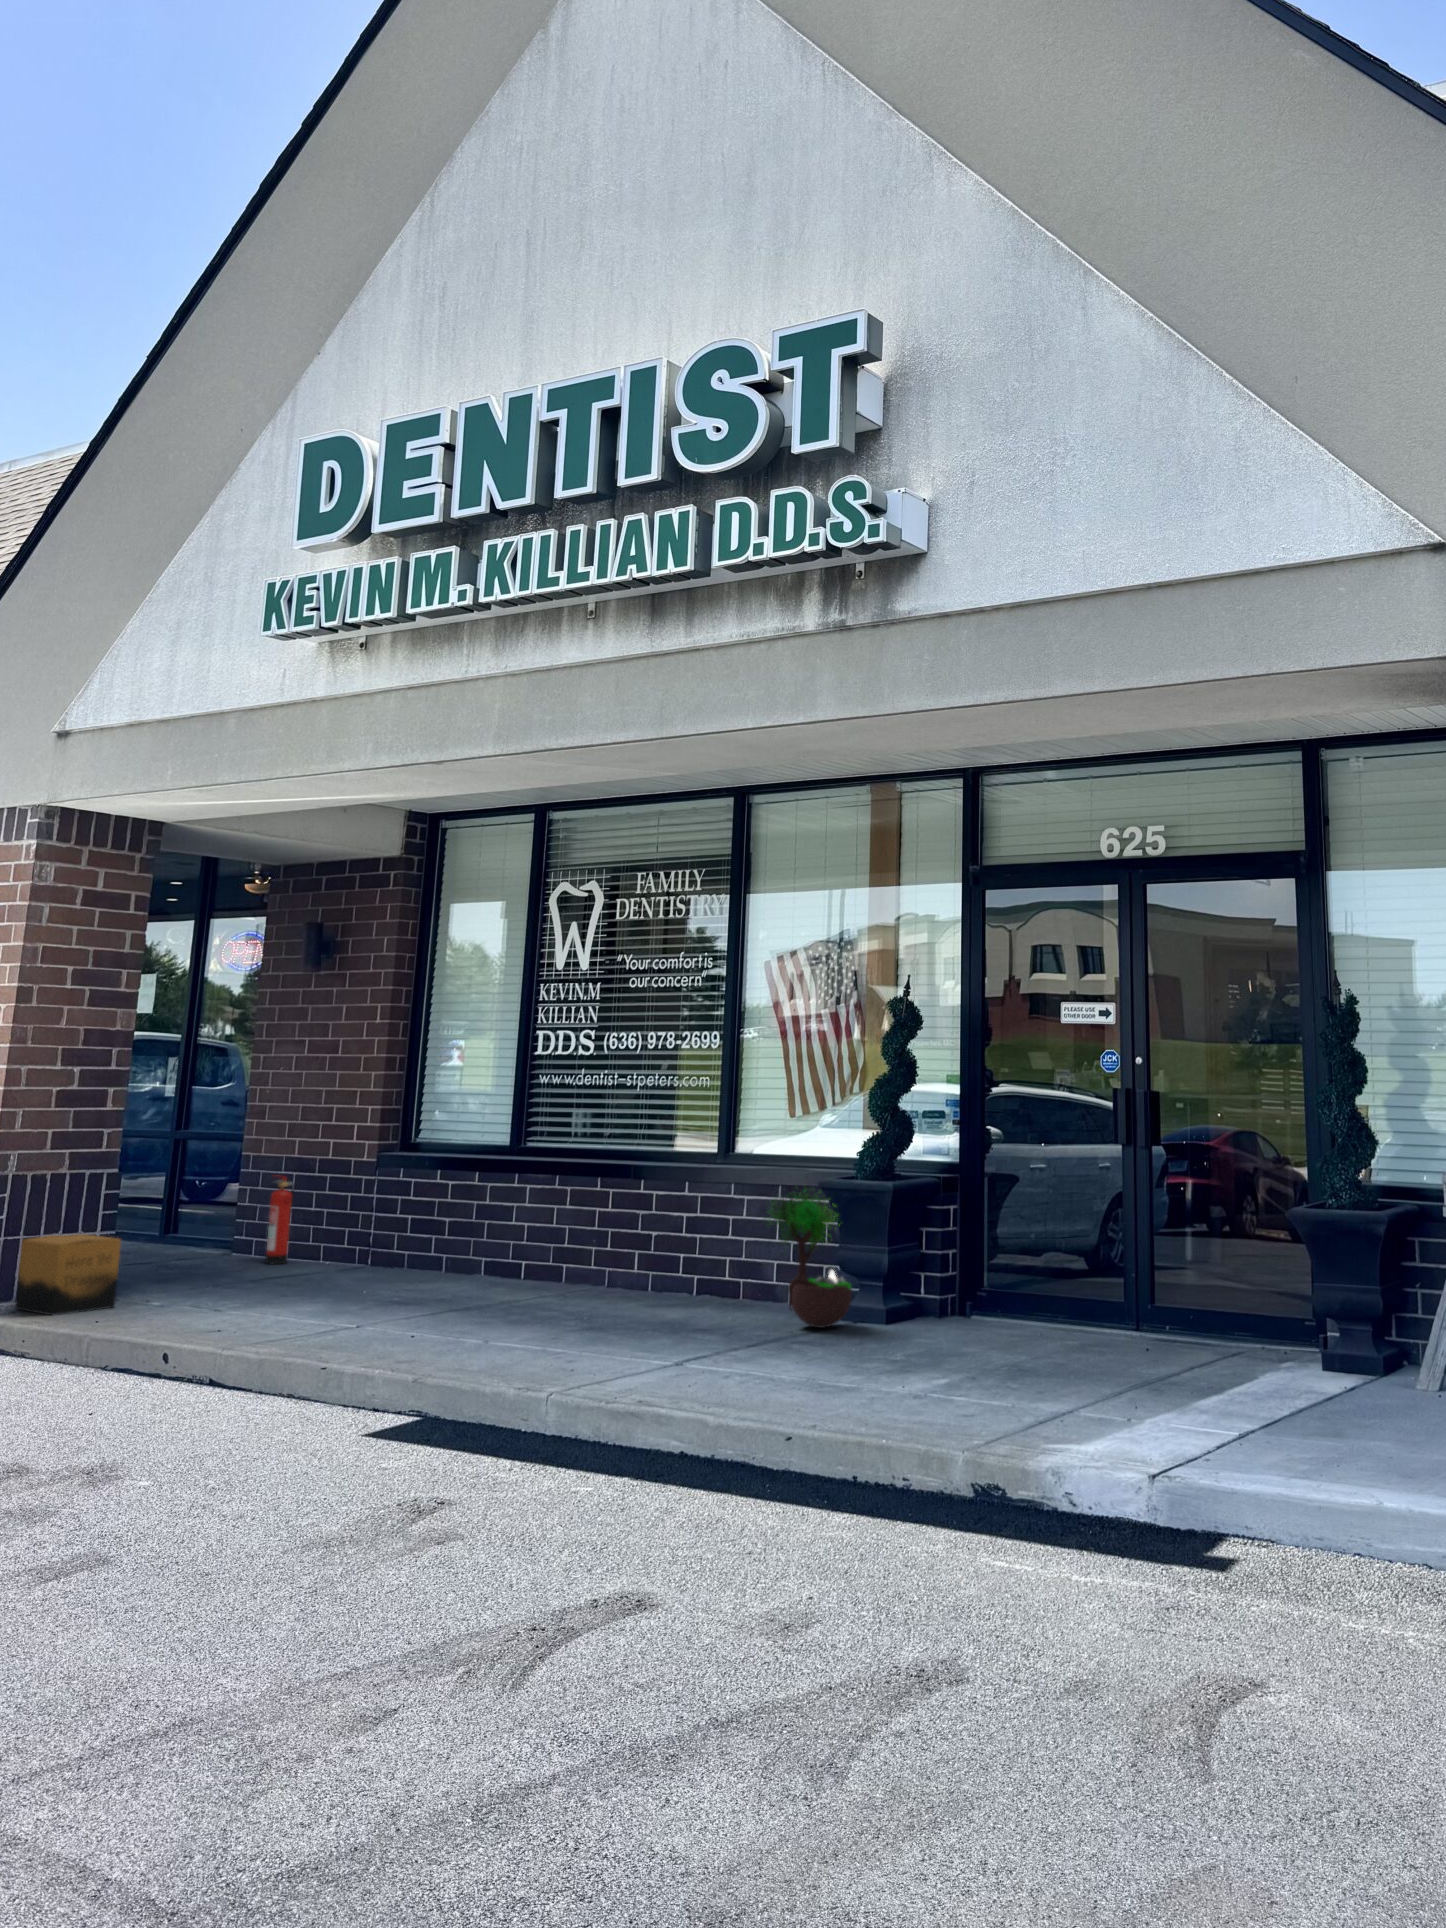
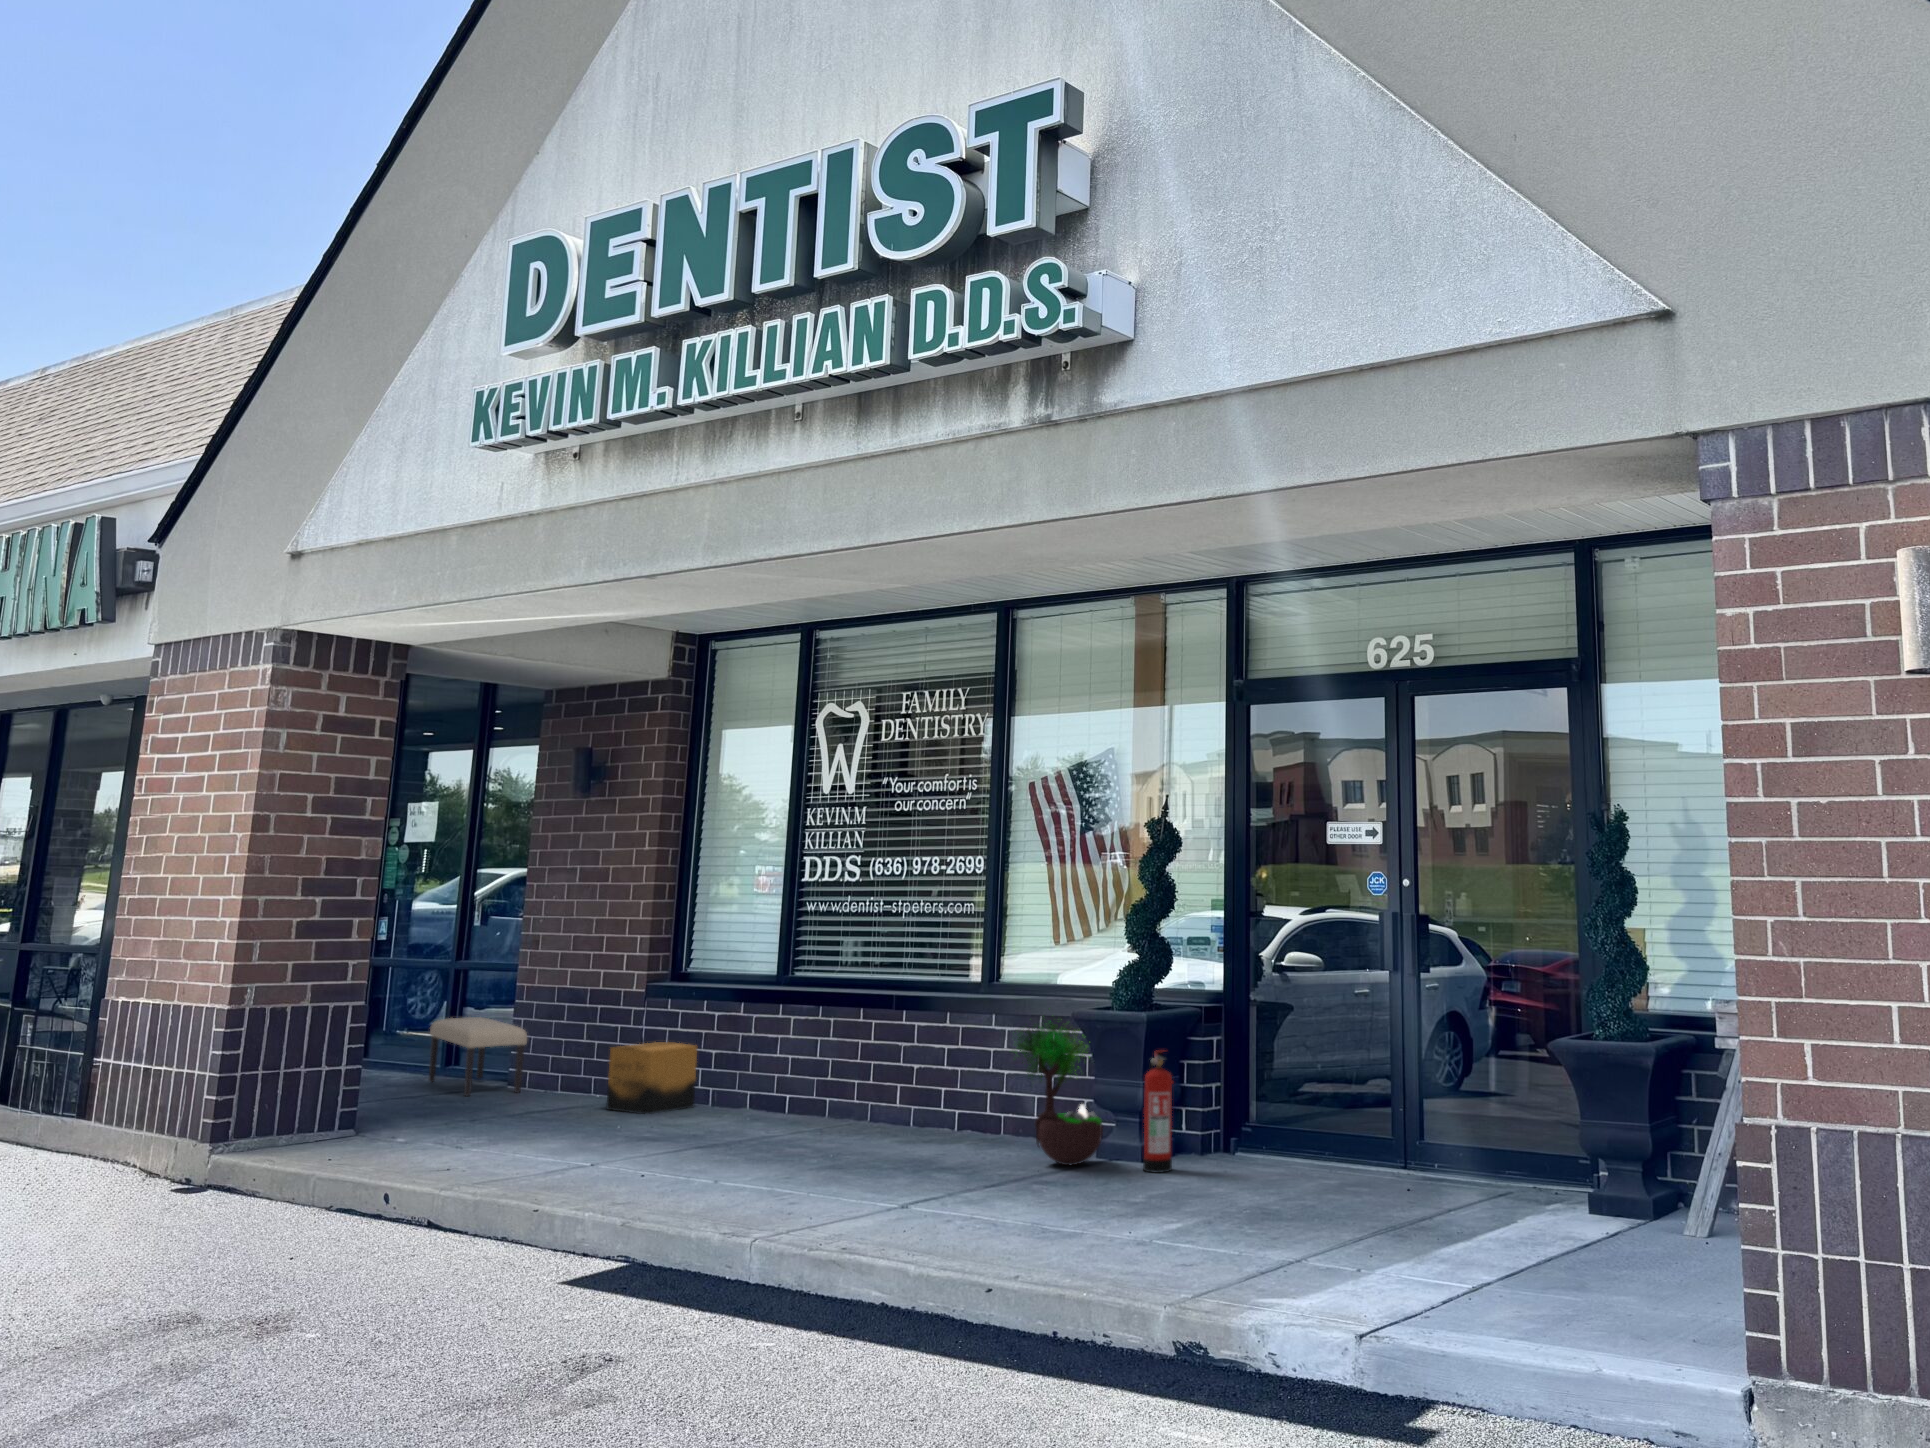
fire extinguisher: present [265,1176,294,1264] -> present [1143,1050,1174,1173]
bench: none [150,1187,255,1265] -> present [429,1017,527,1096]
cardboard box: present [15,1234,121,1315] -> present [607,1042,697,1114]

